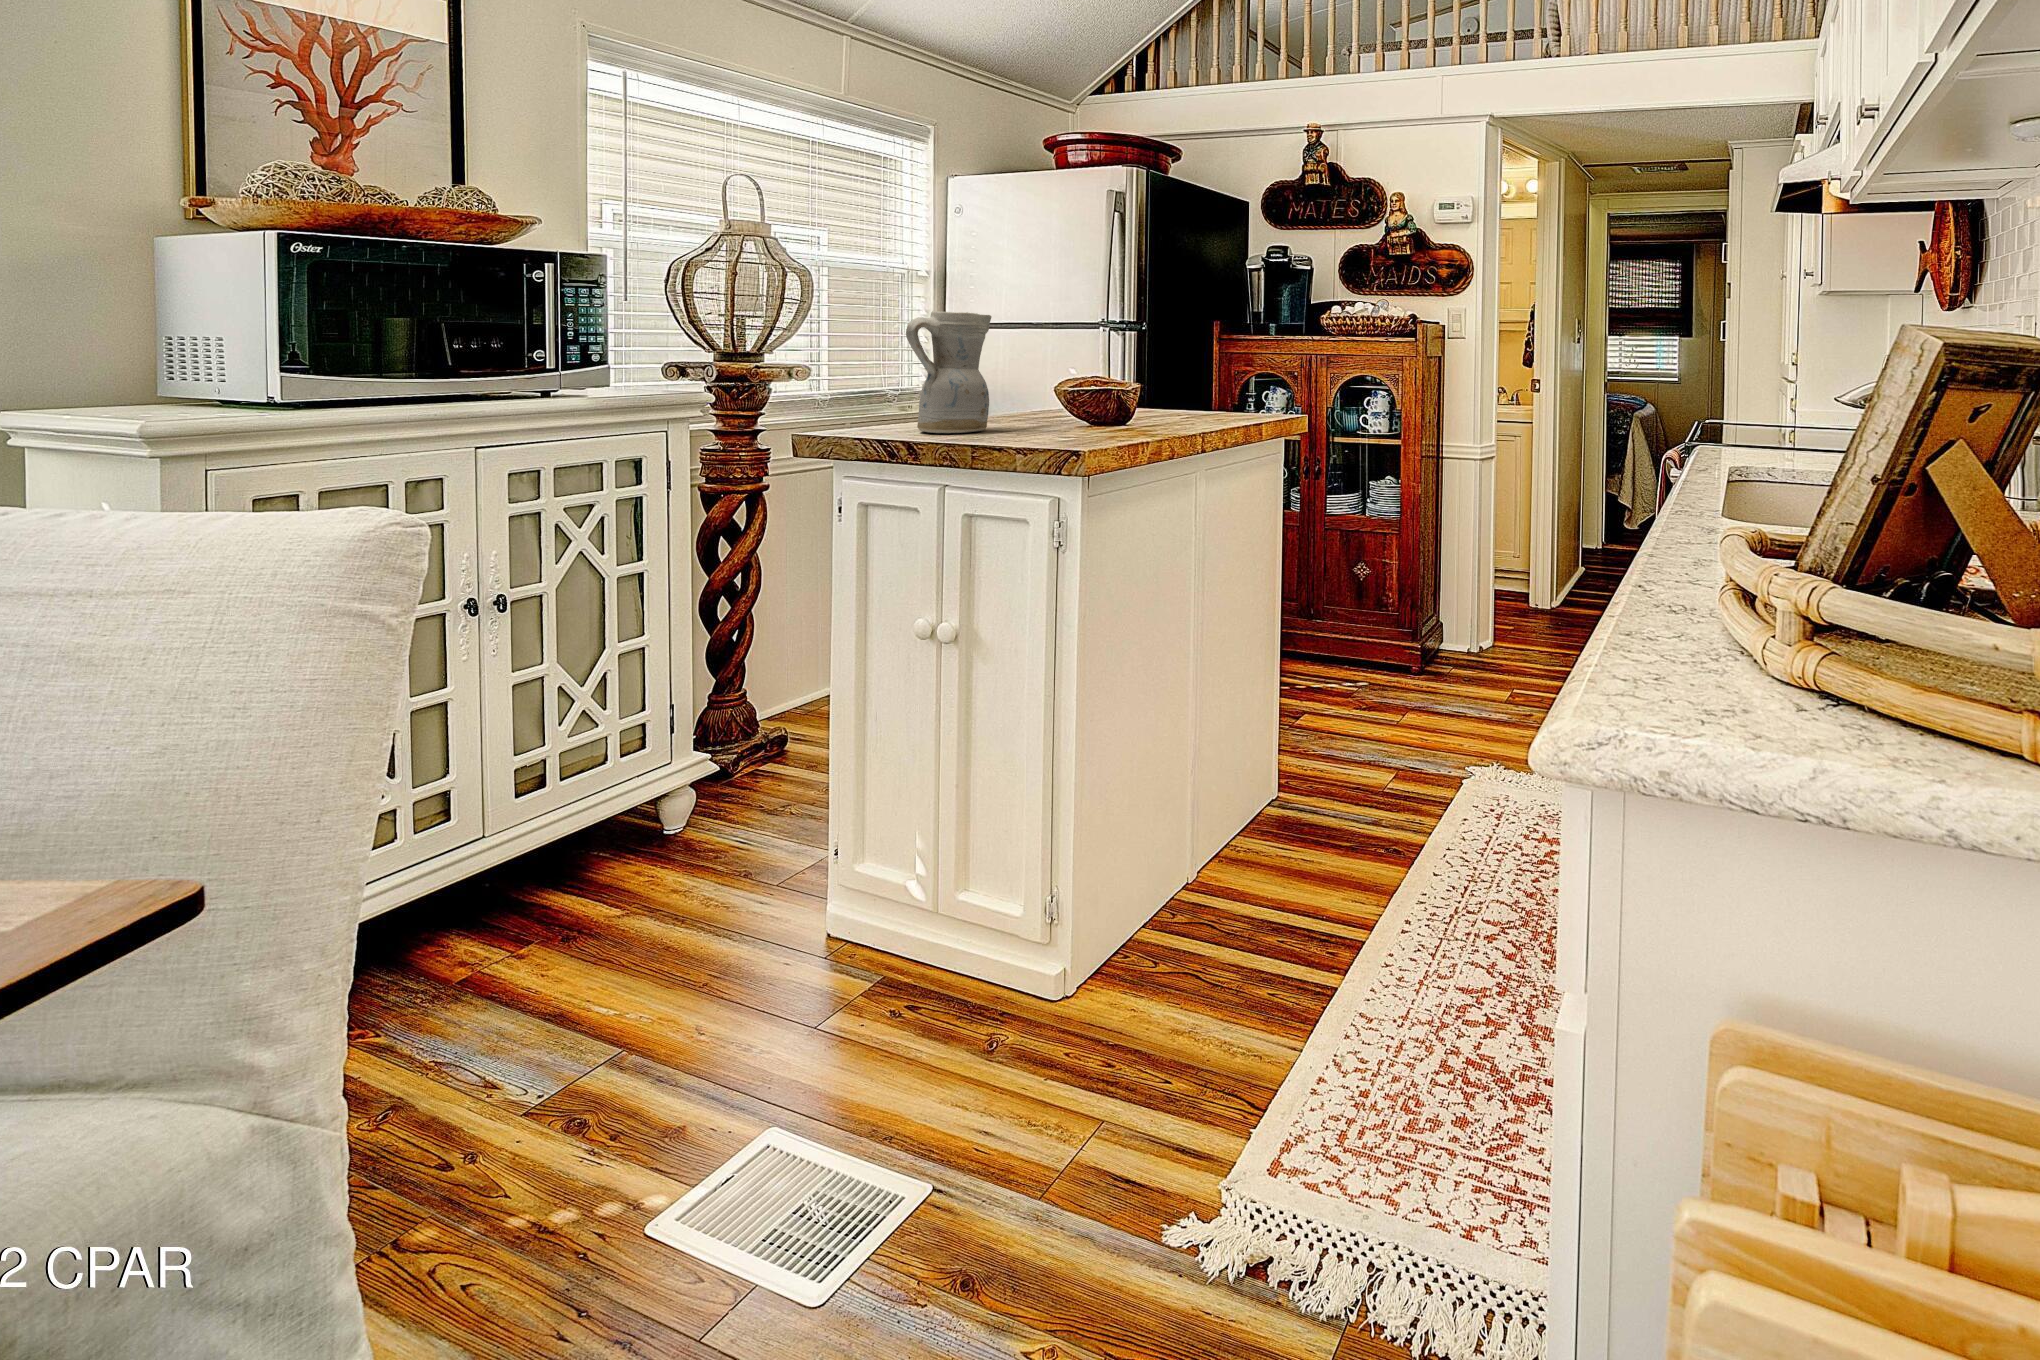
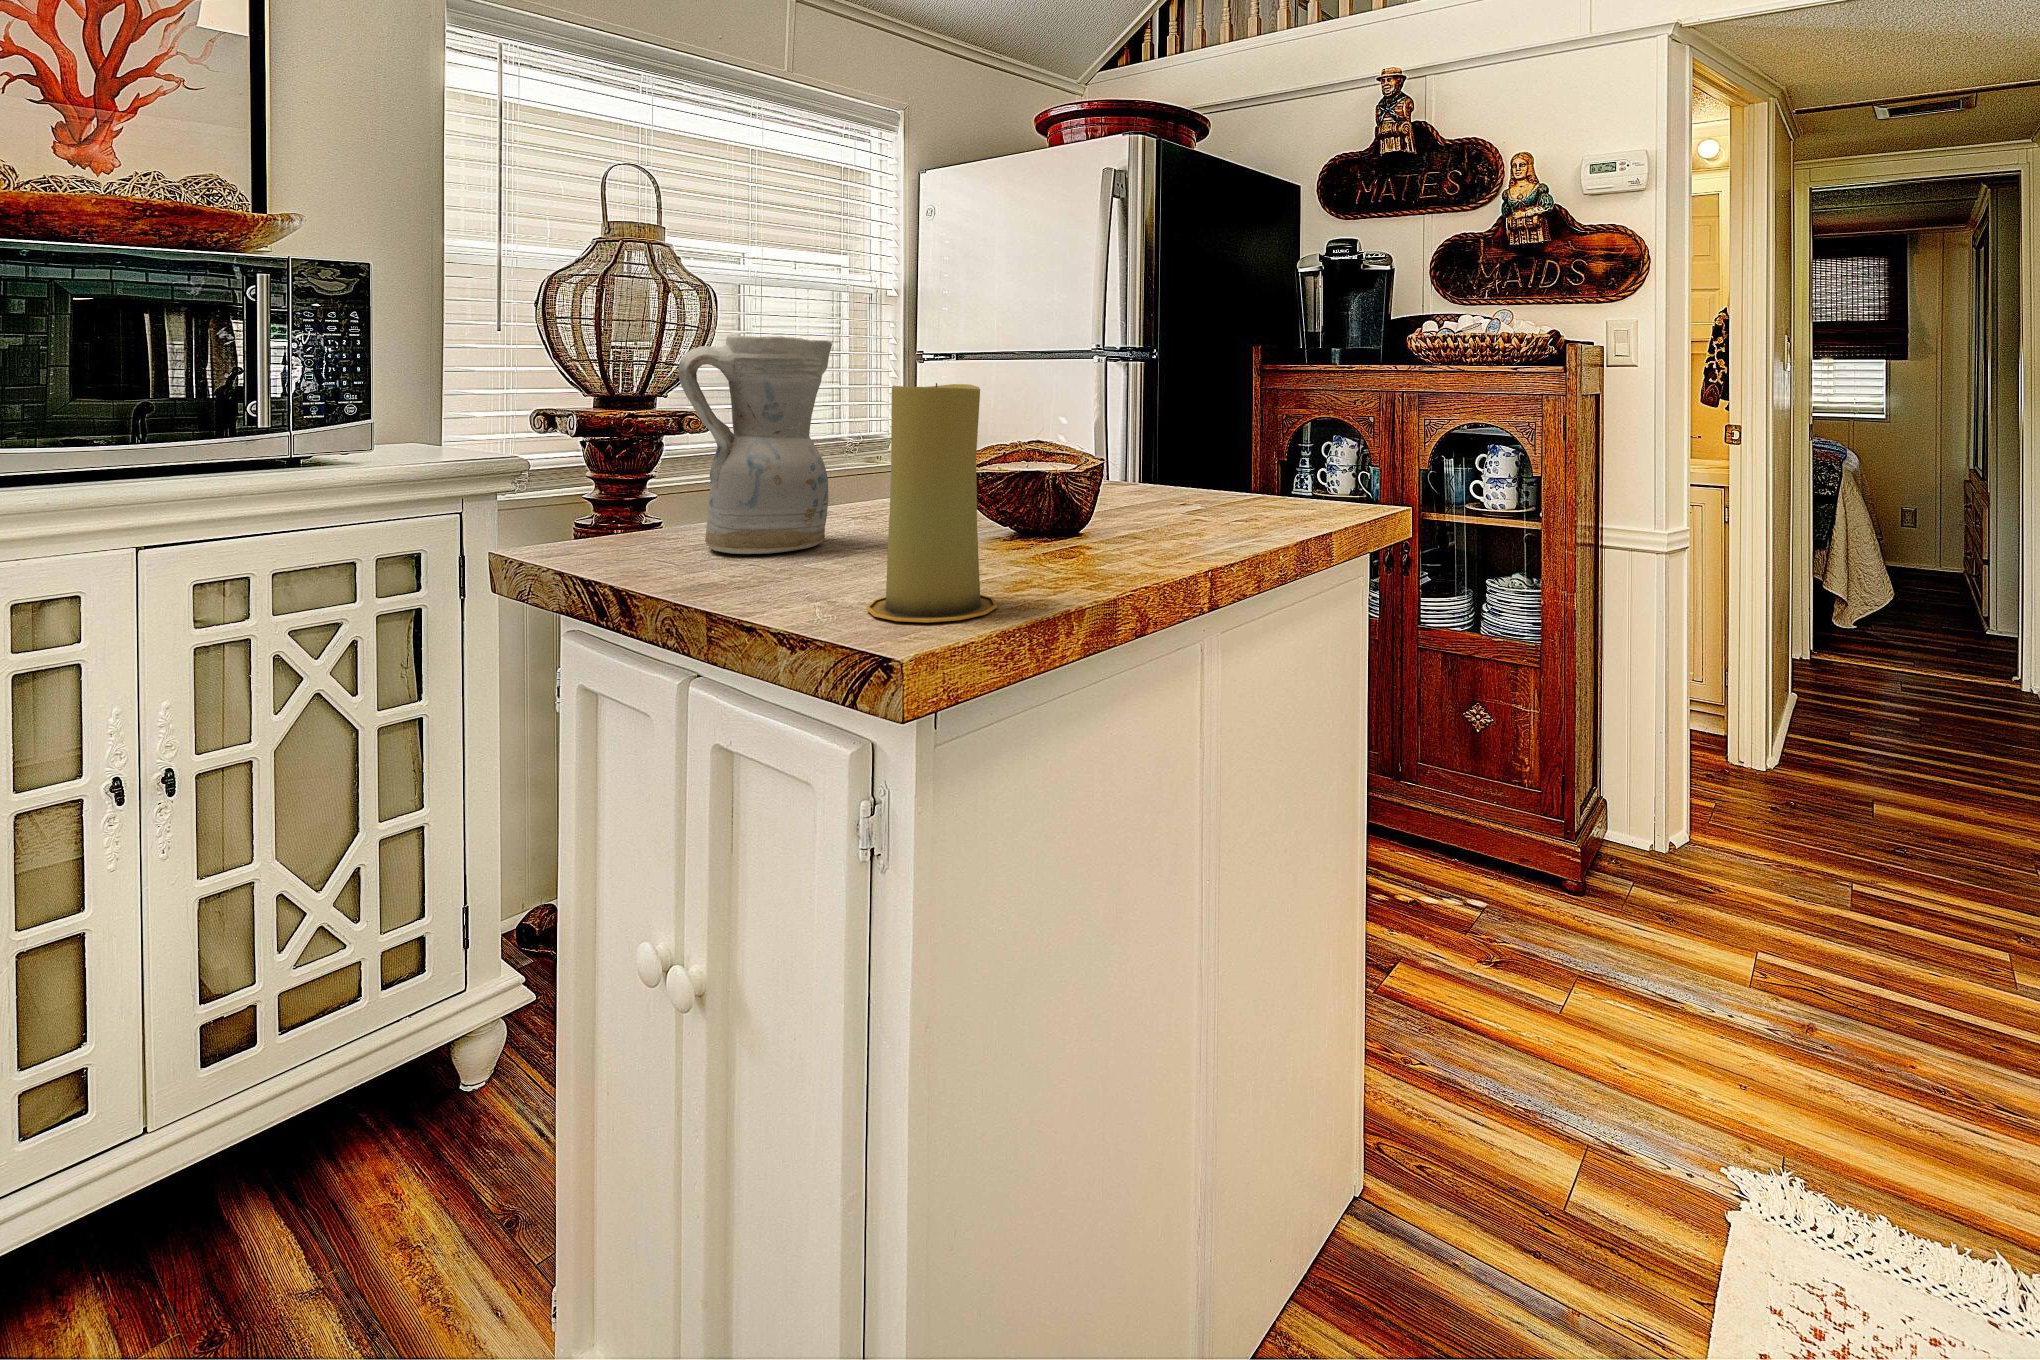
candle: none [1049,338,1112,447] -> present [866,383,997,622]

